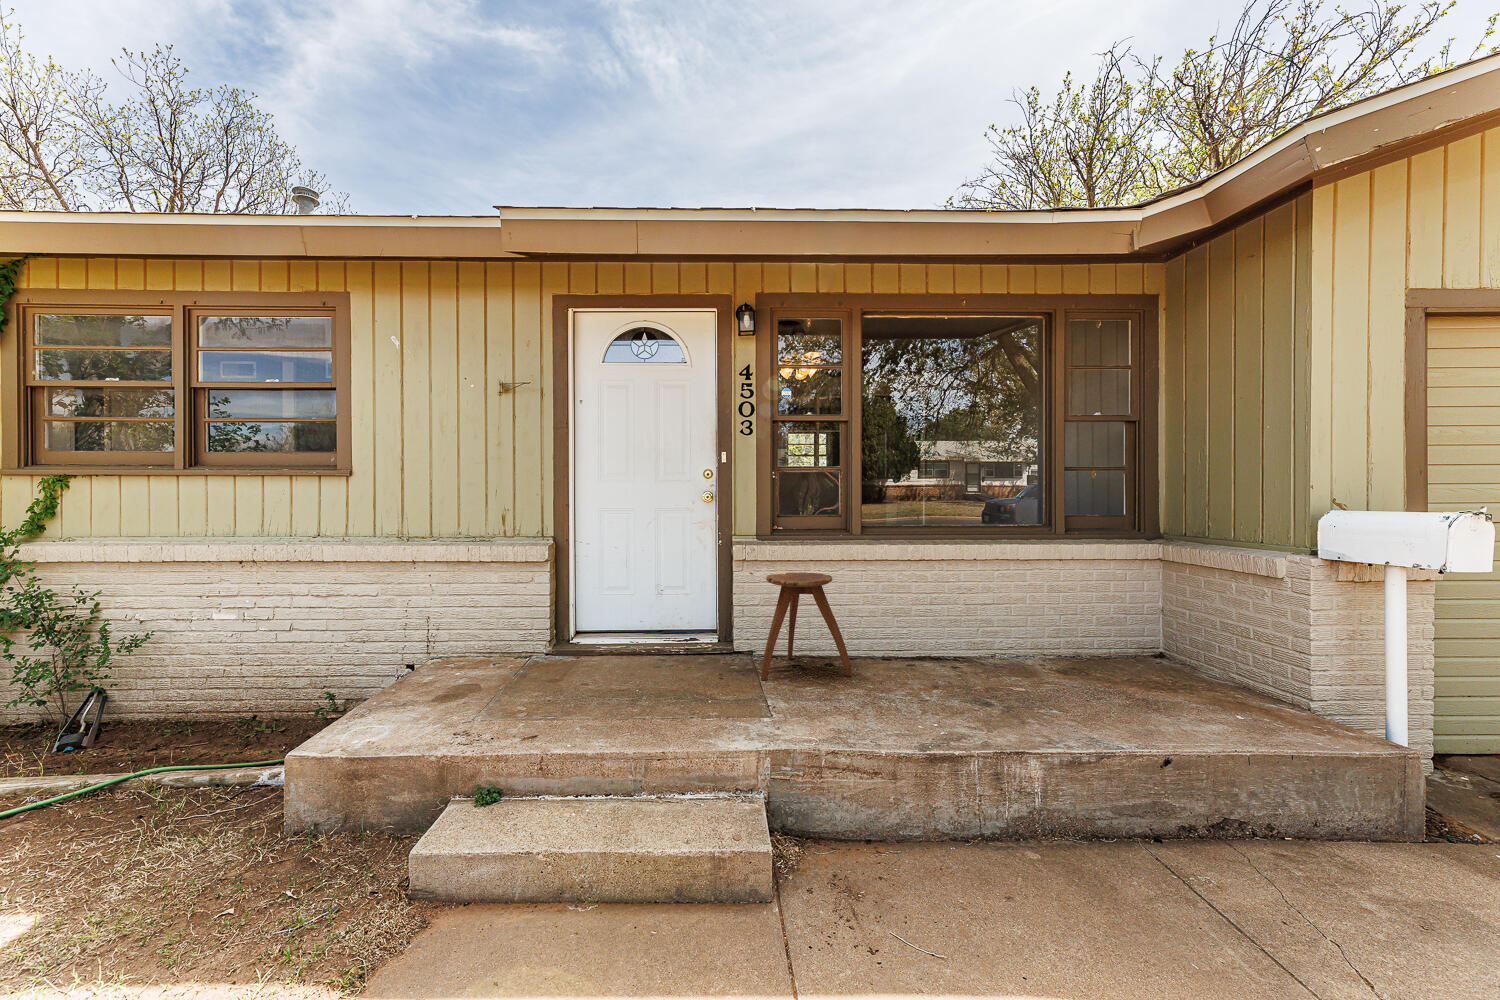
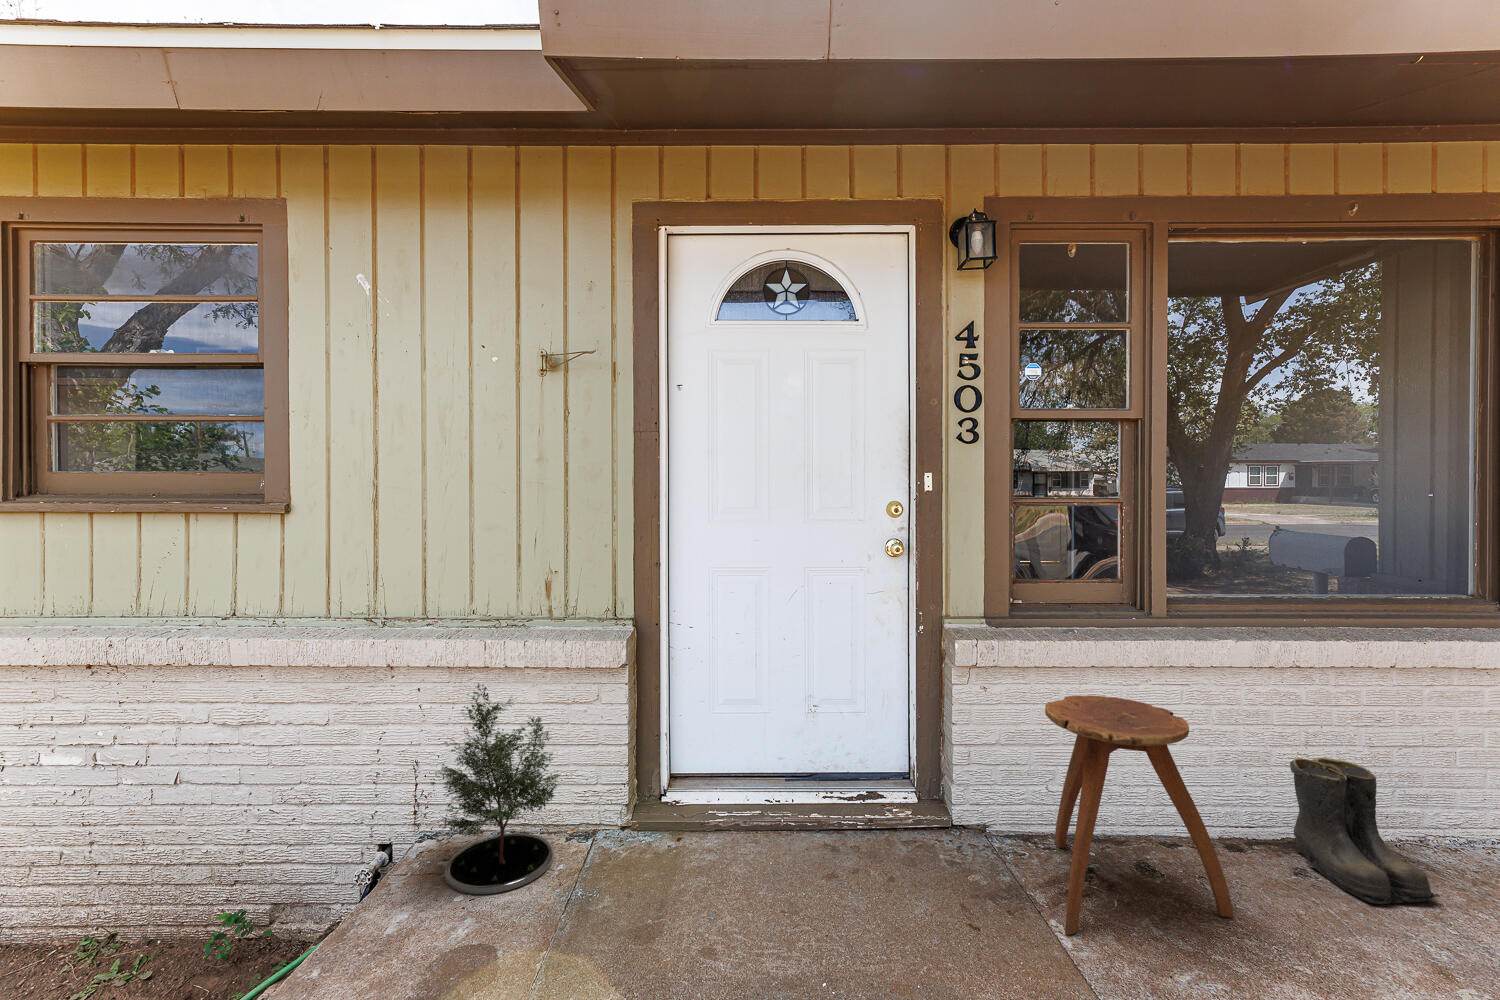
potted tree: none [440,565,510,672] -> present [435,683,561,894]
boots: none [914,609,966,672] -> present [1290,758,1440,904]

